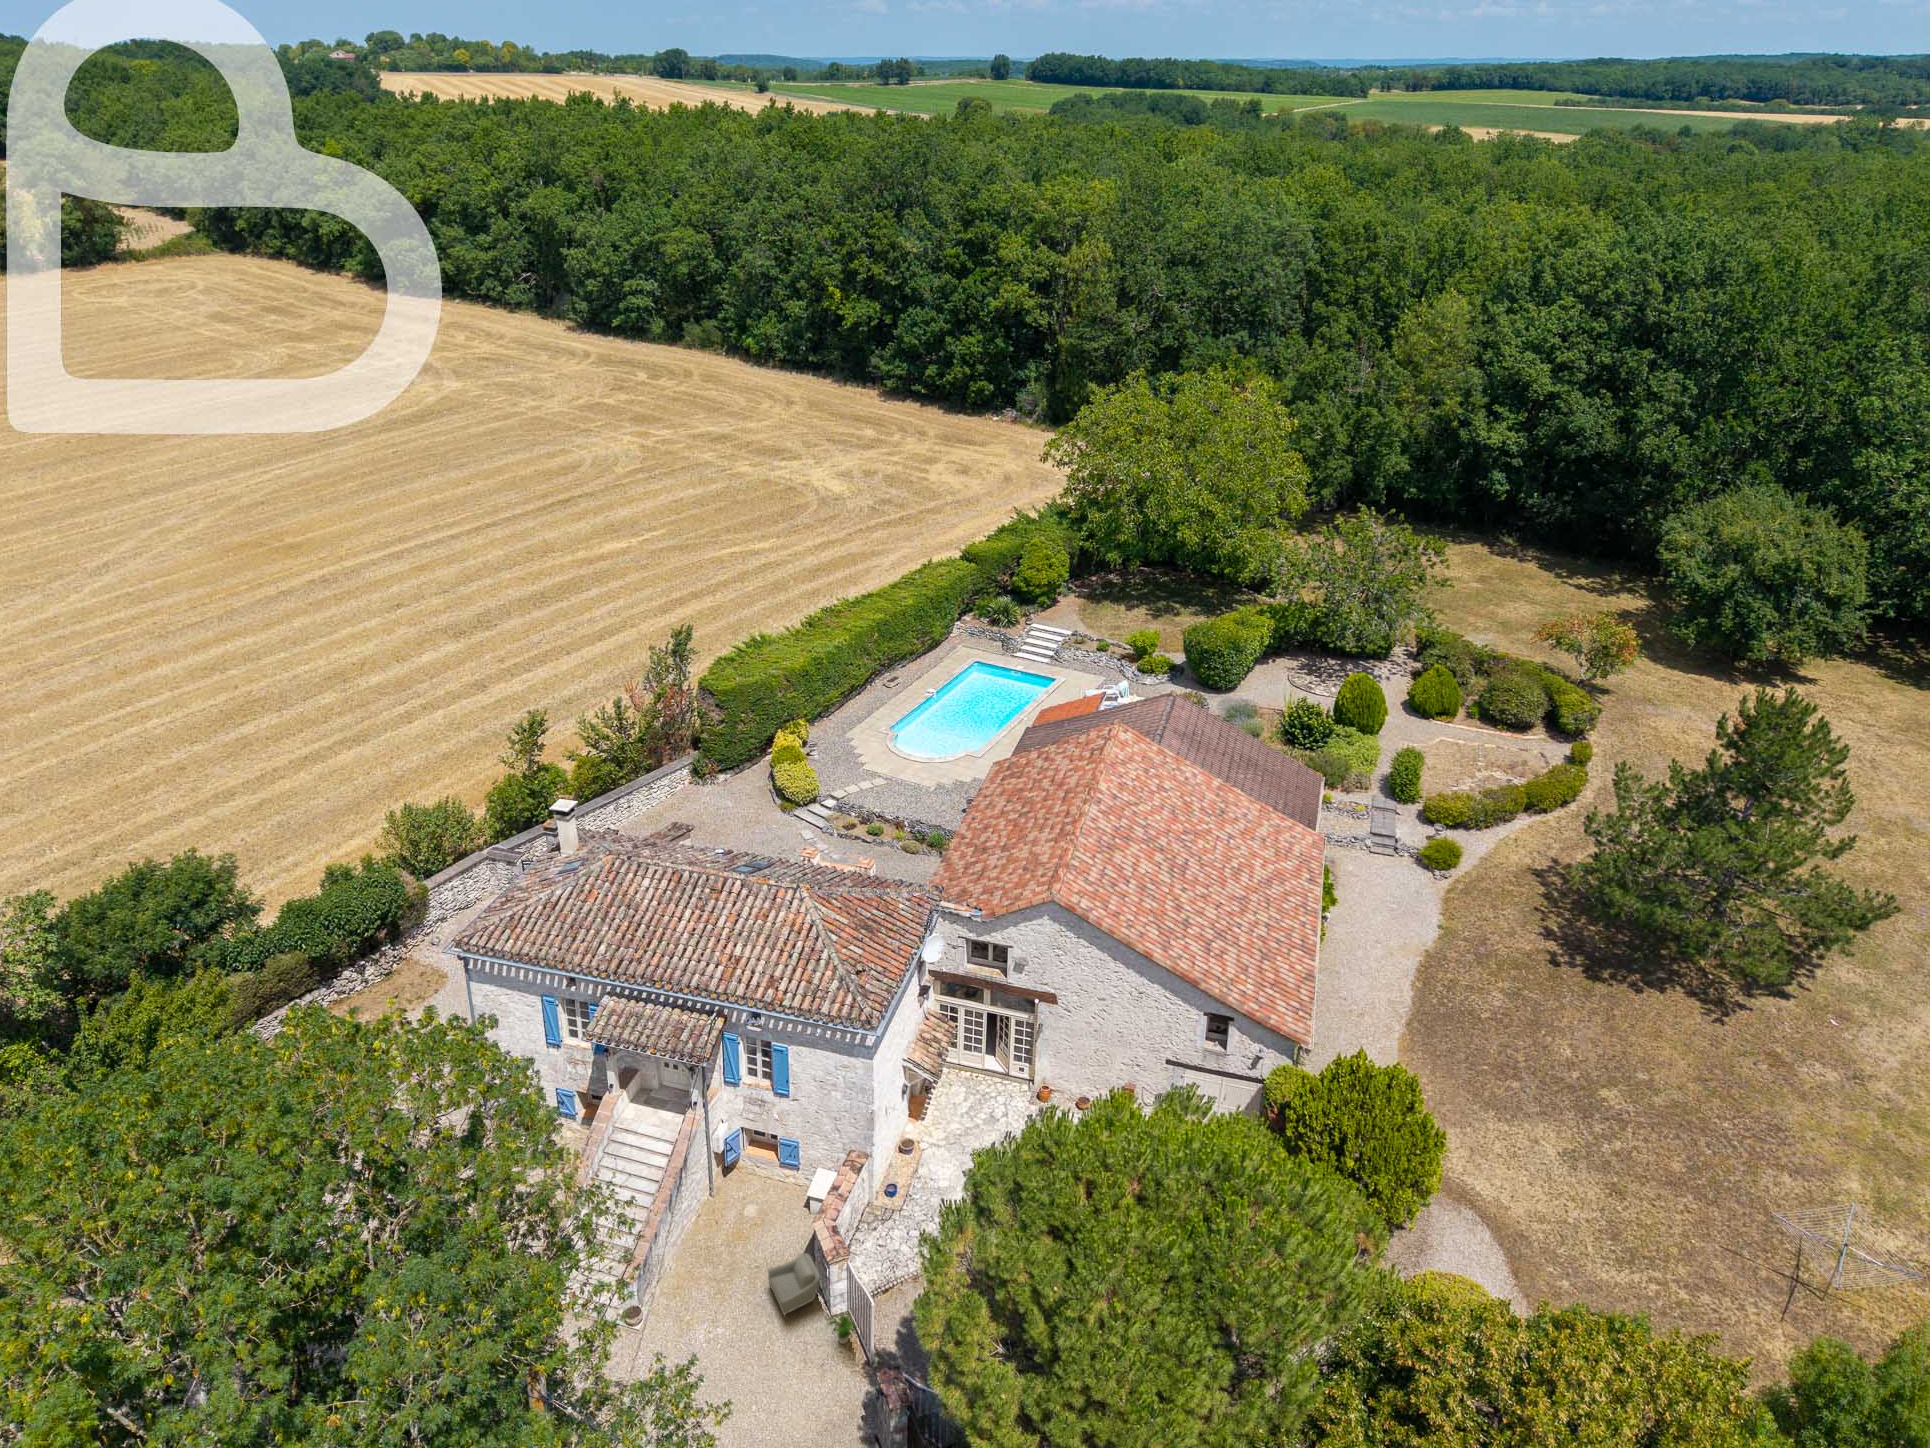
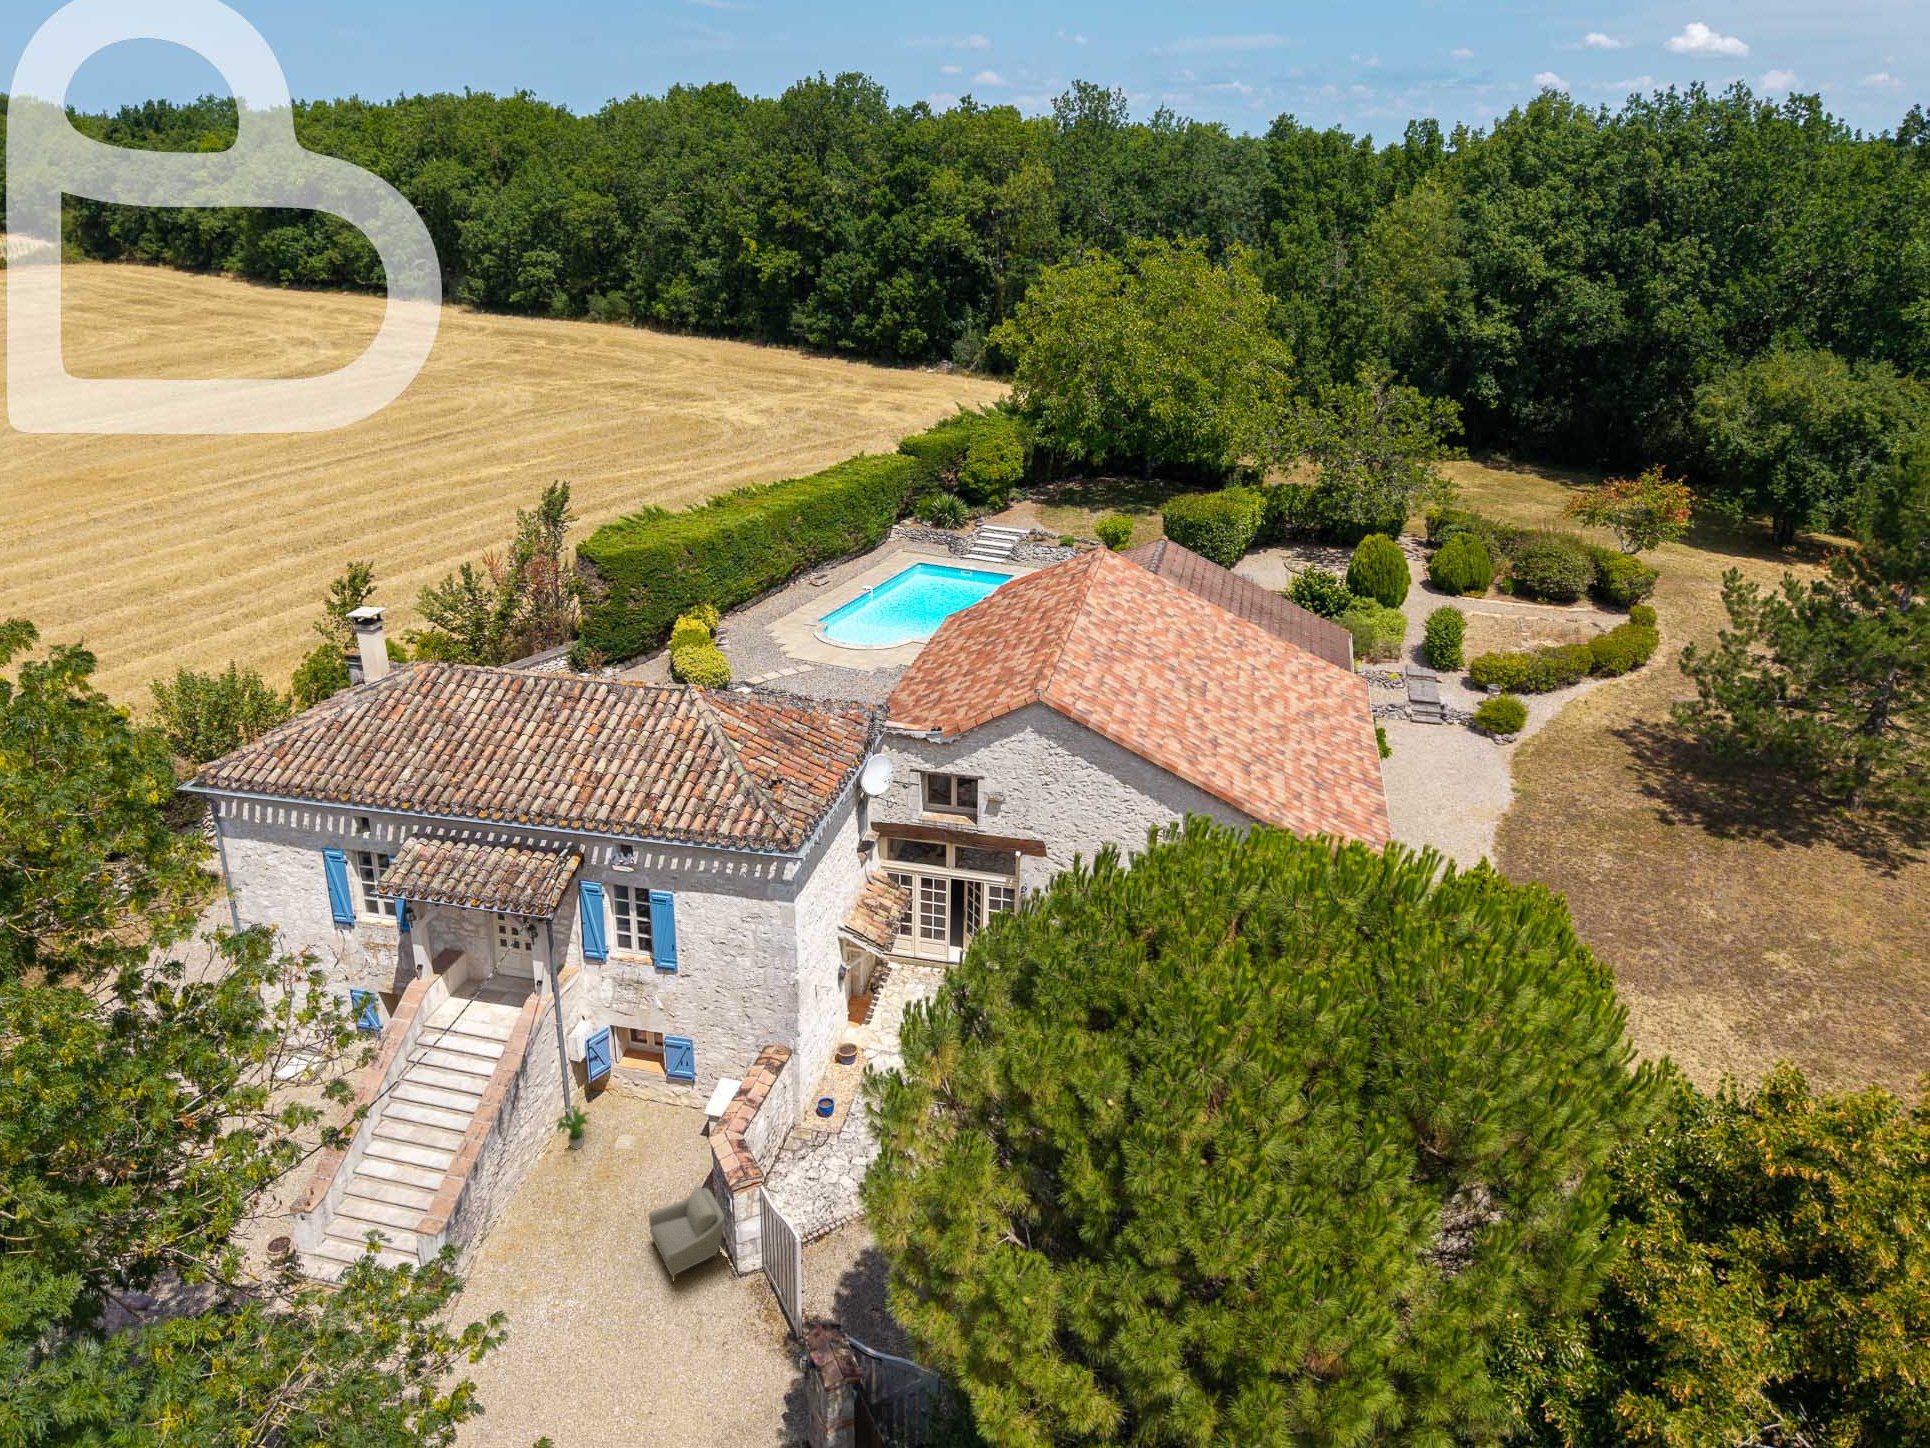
potted plant: present [828,1314,856,1344] -> present [557,1106,589,1149]

